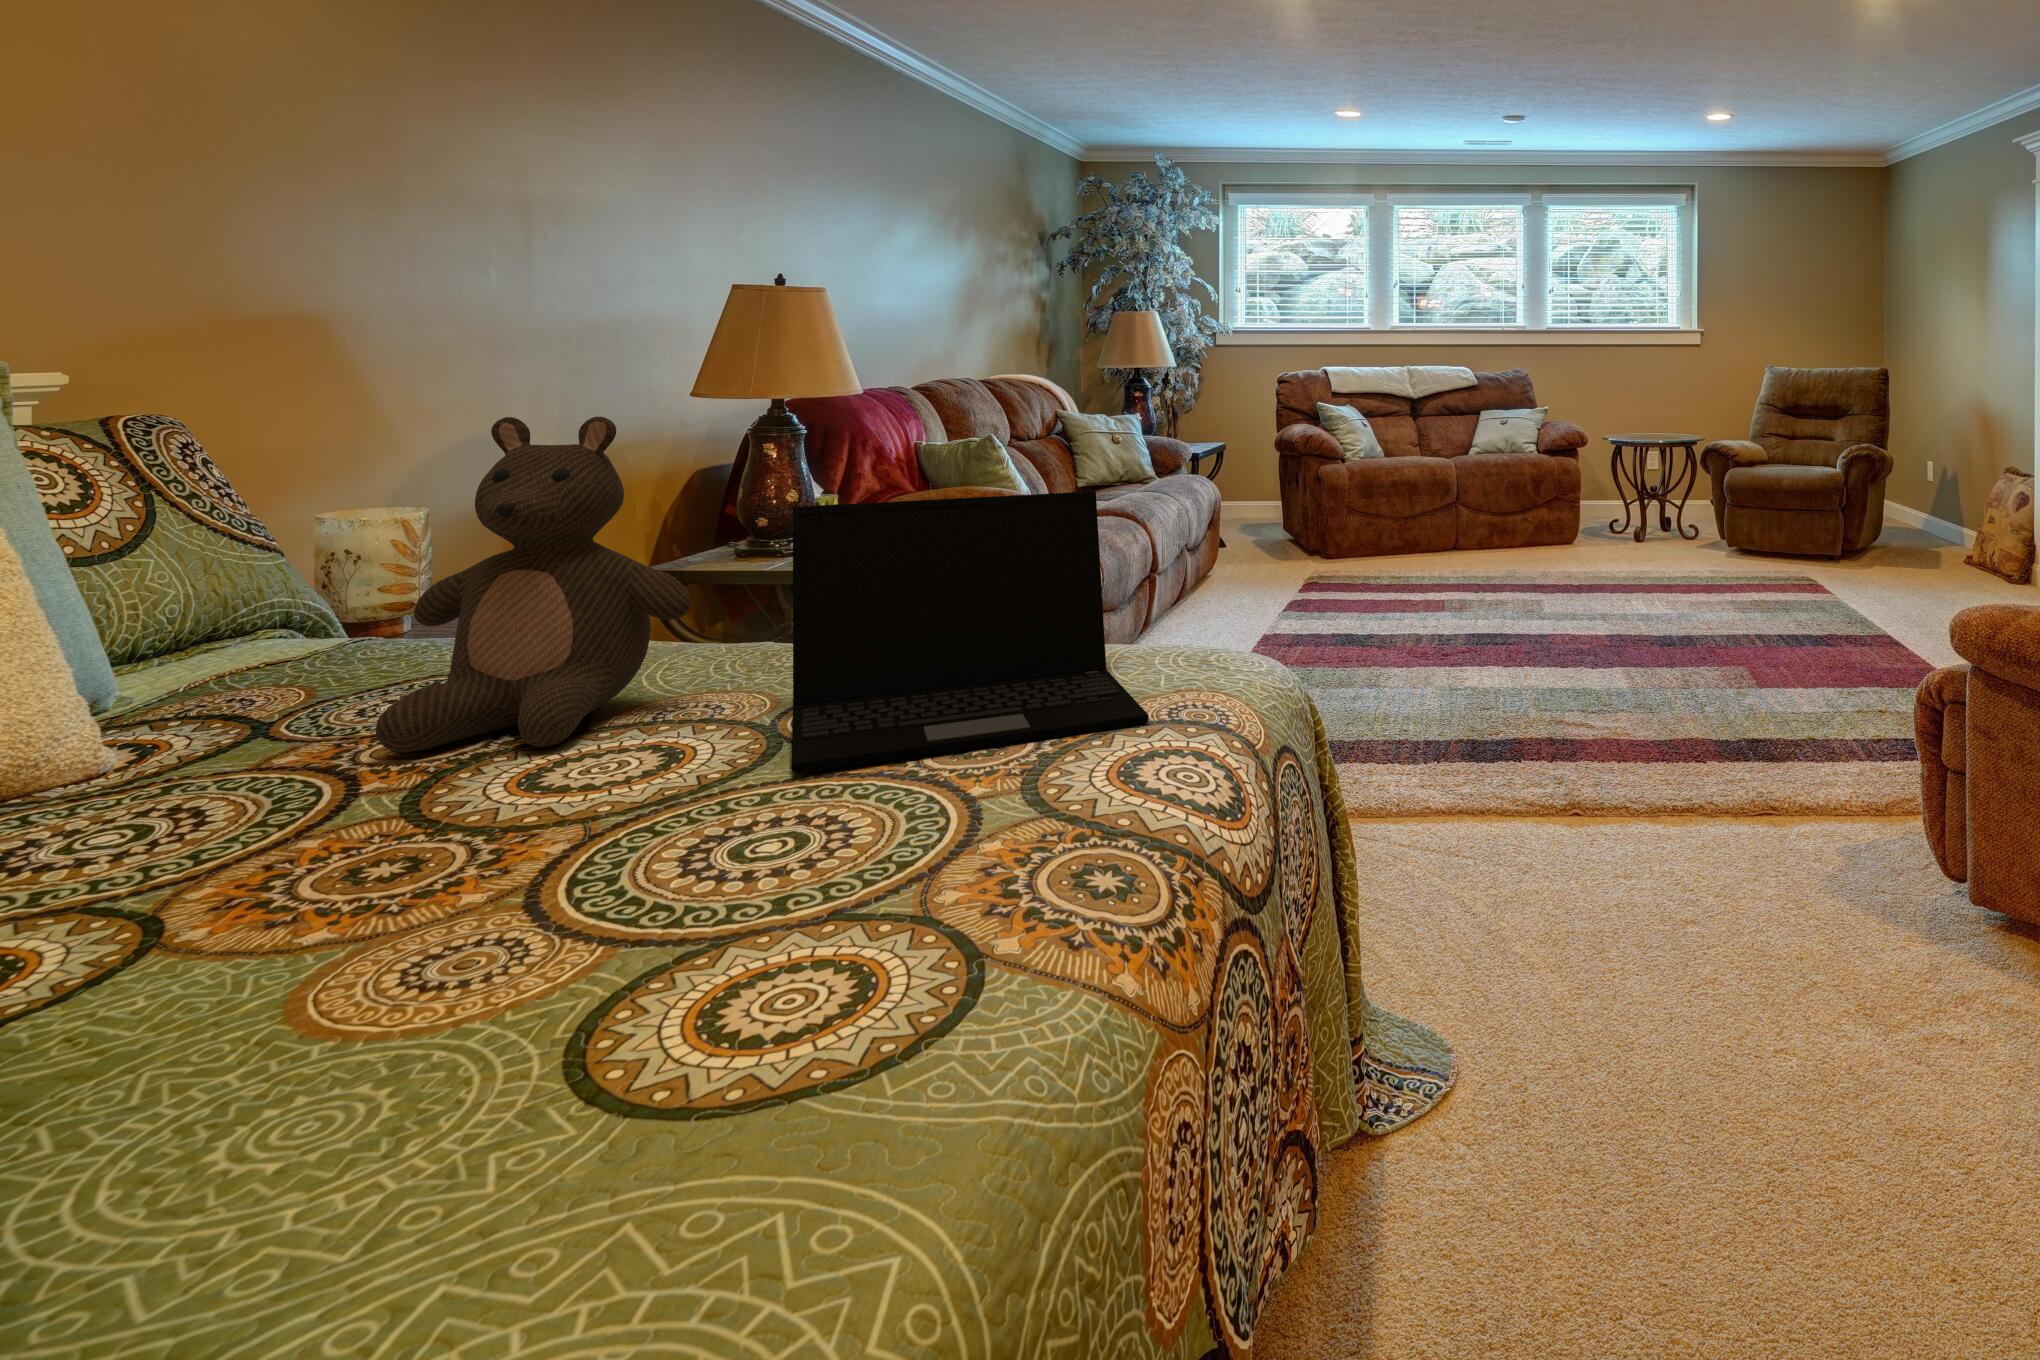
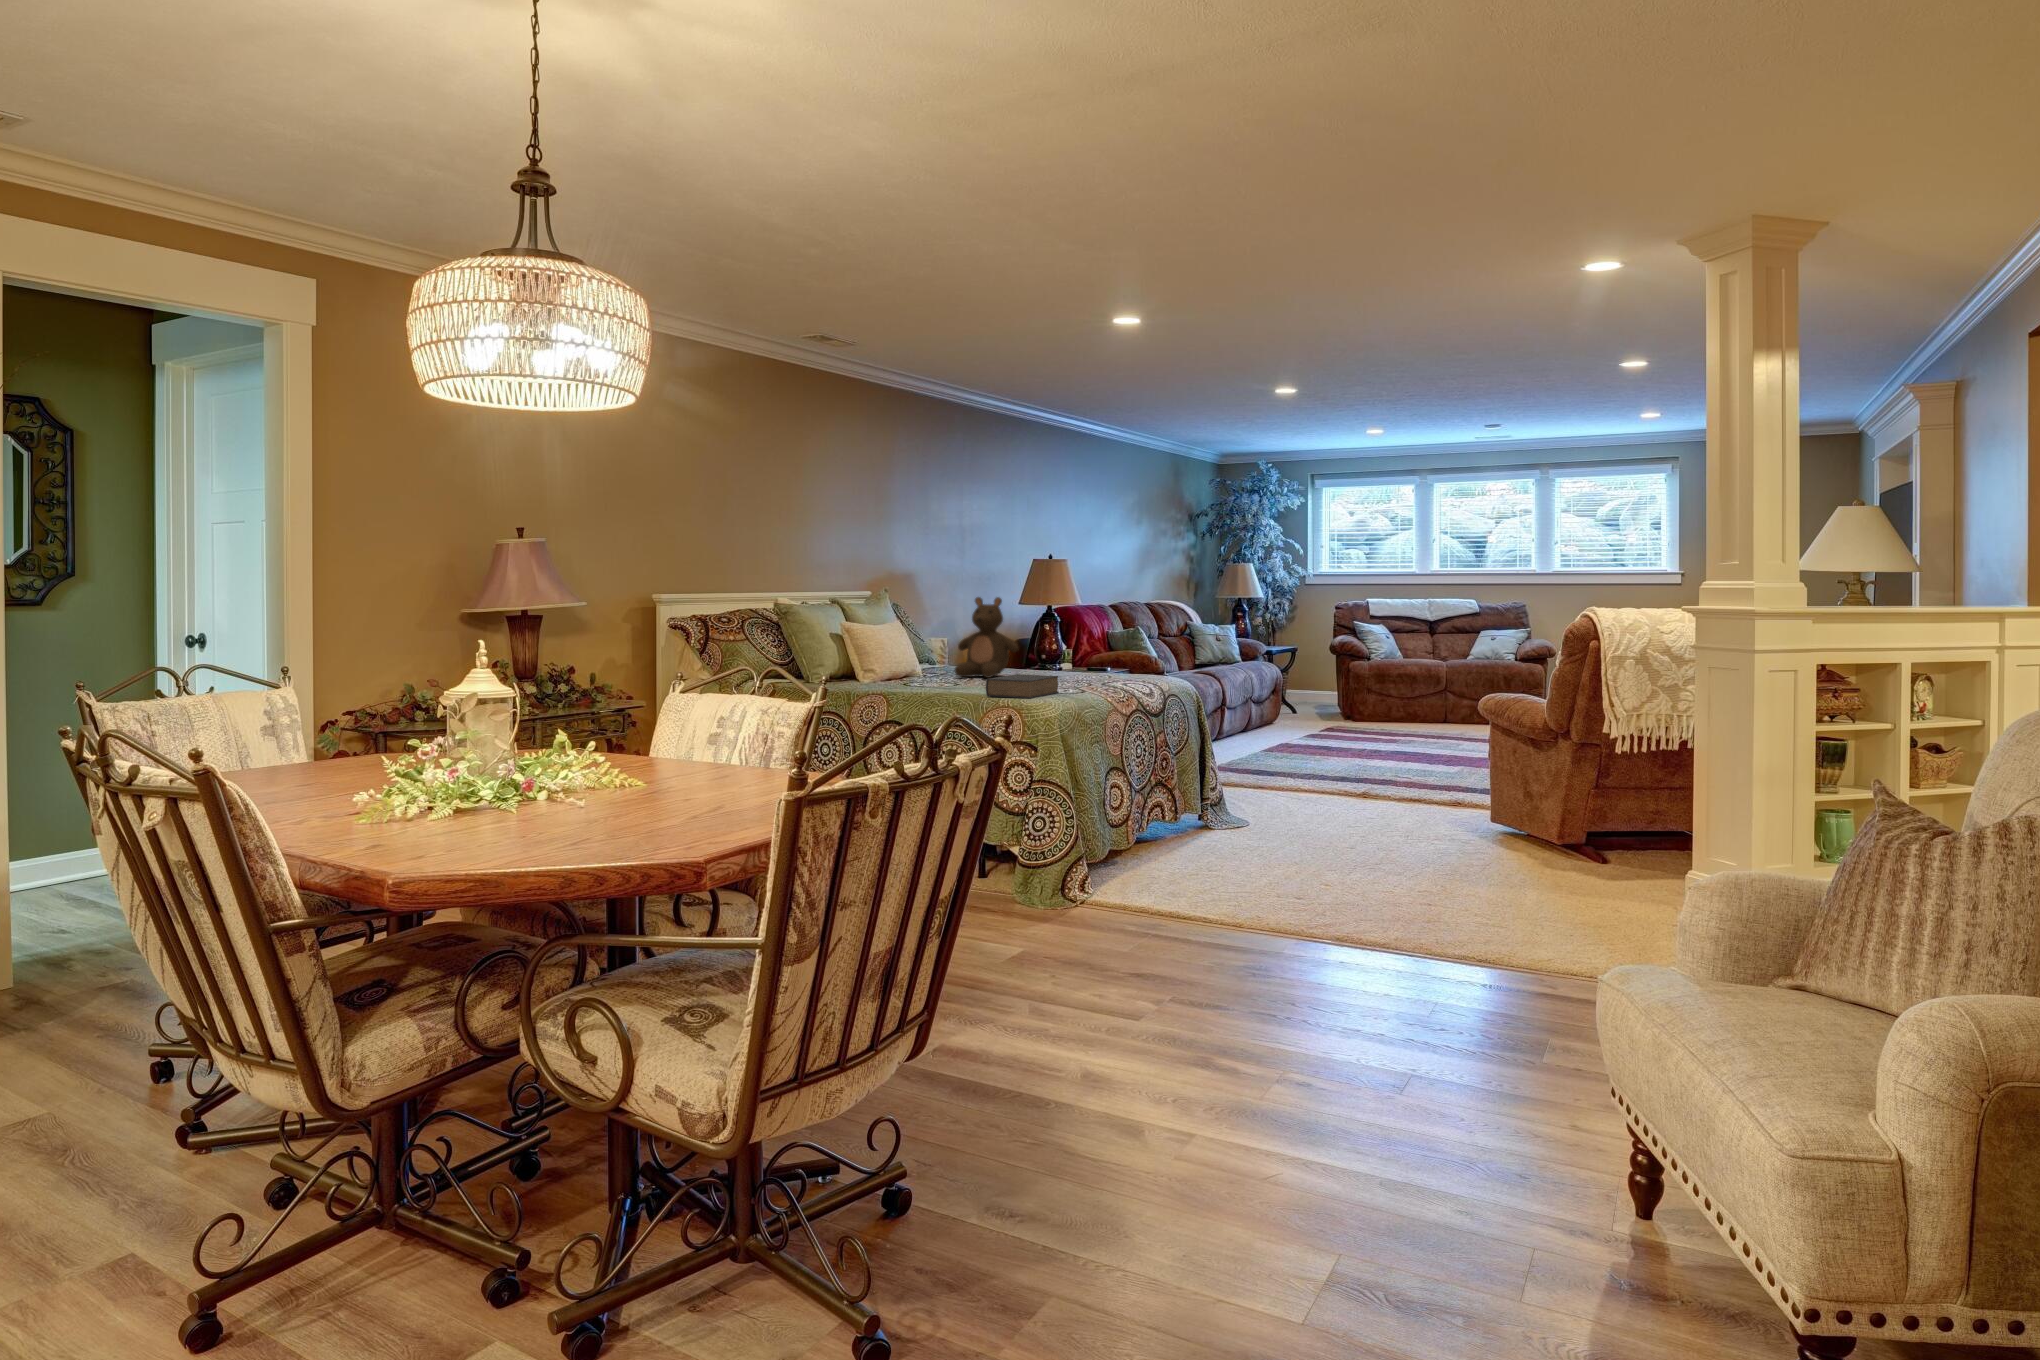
laptop: present [791,491,1149,773] -> none [1040,622,1127,683]
book: none [351,888,923,1263] -> present [986,674,1058,698]

